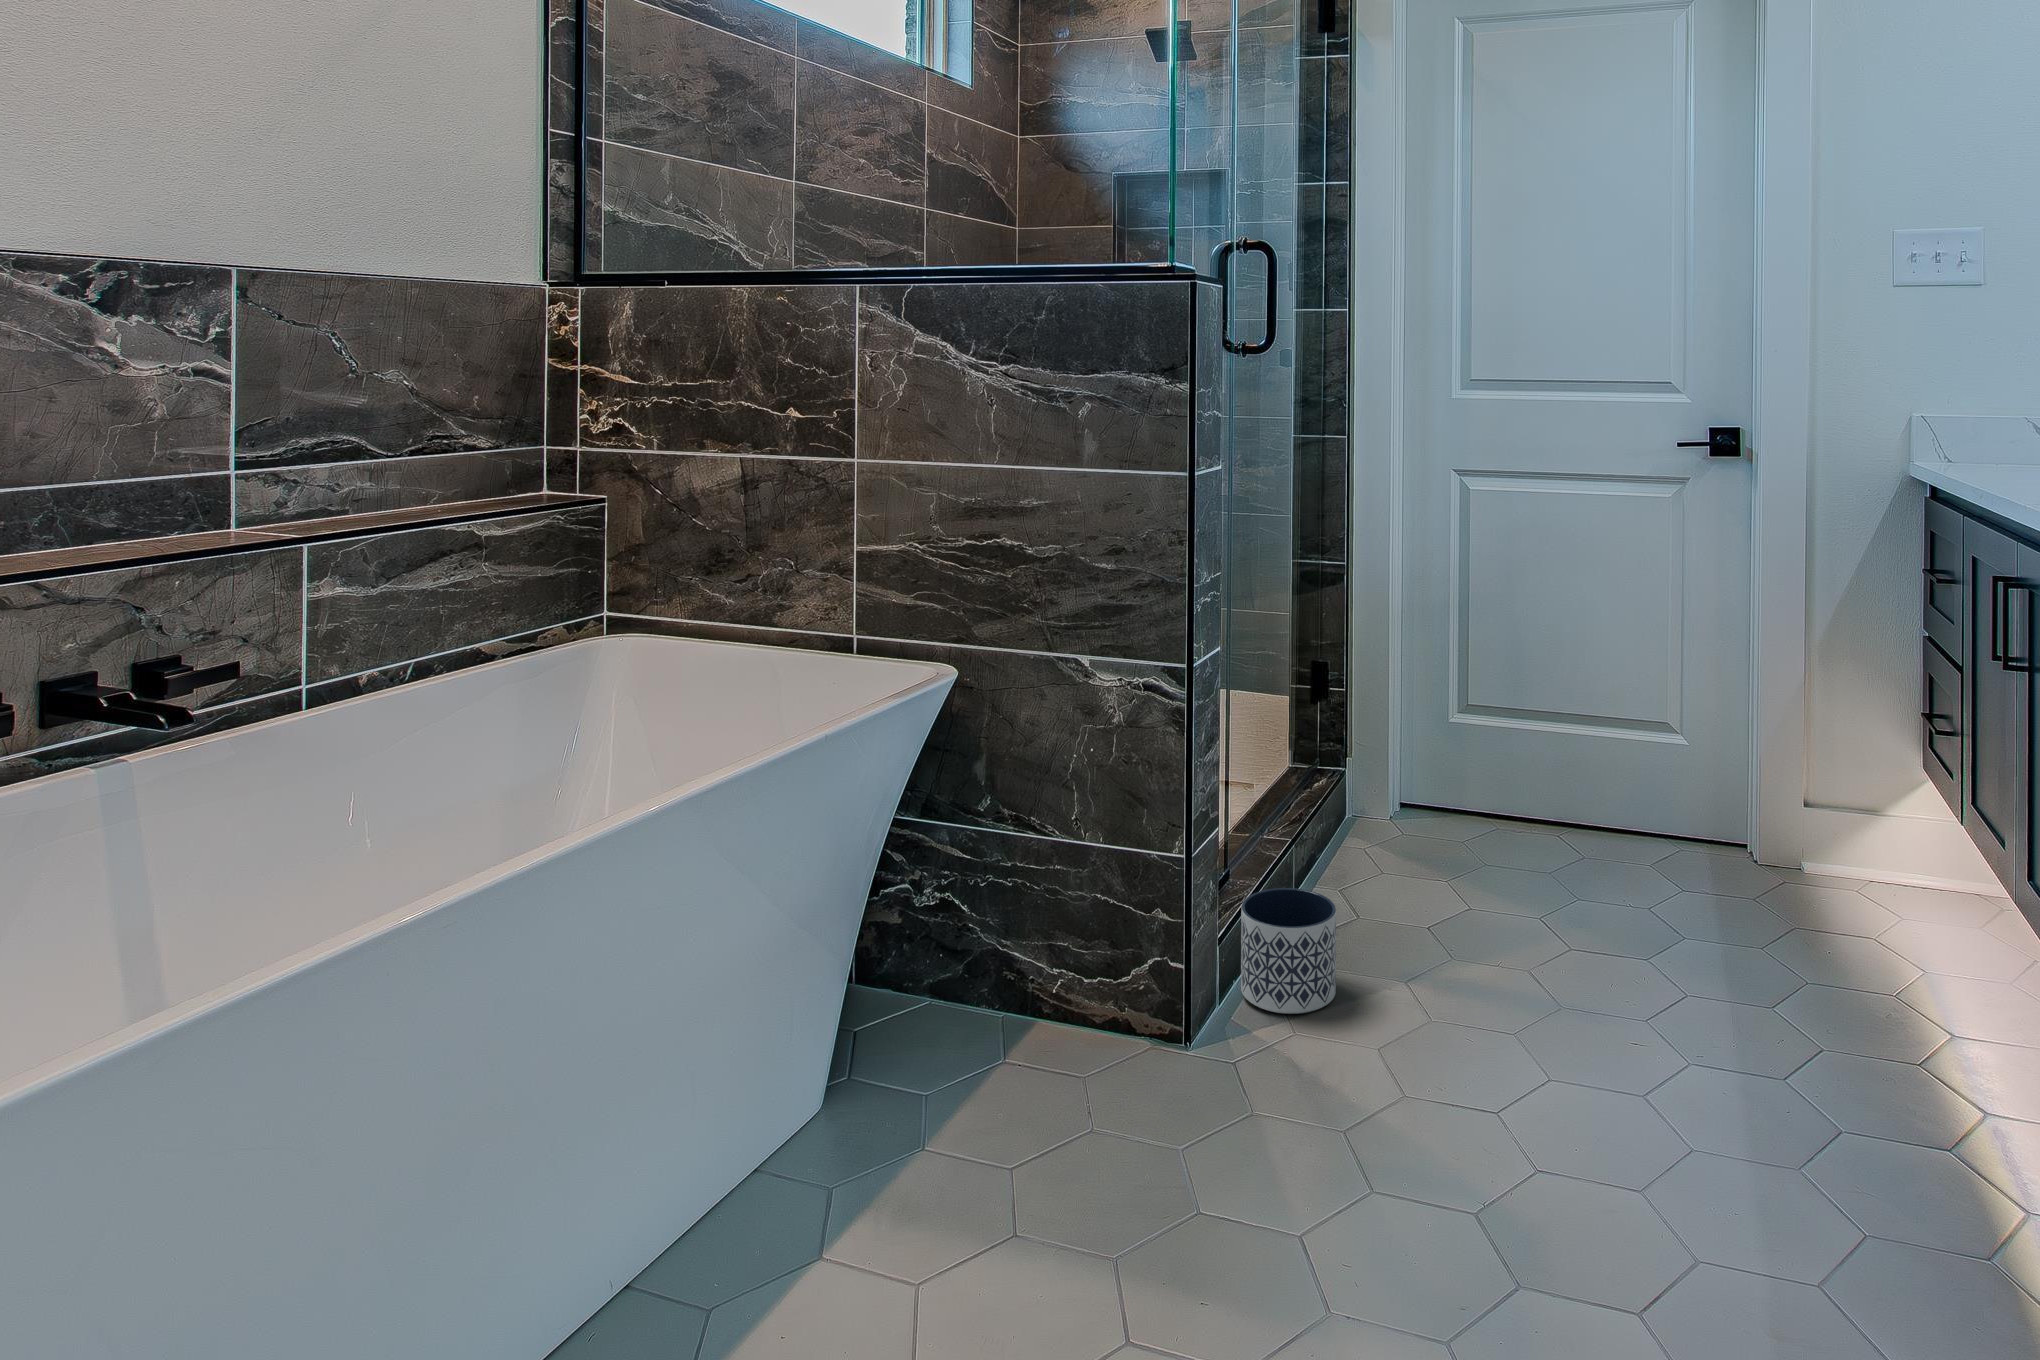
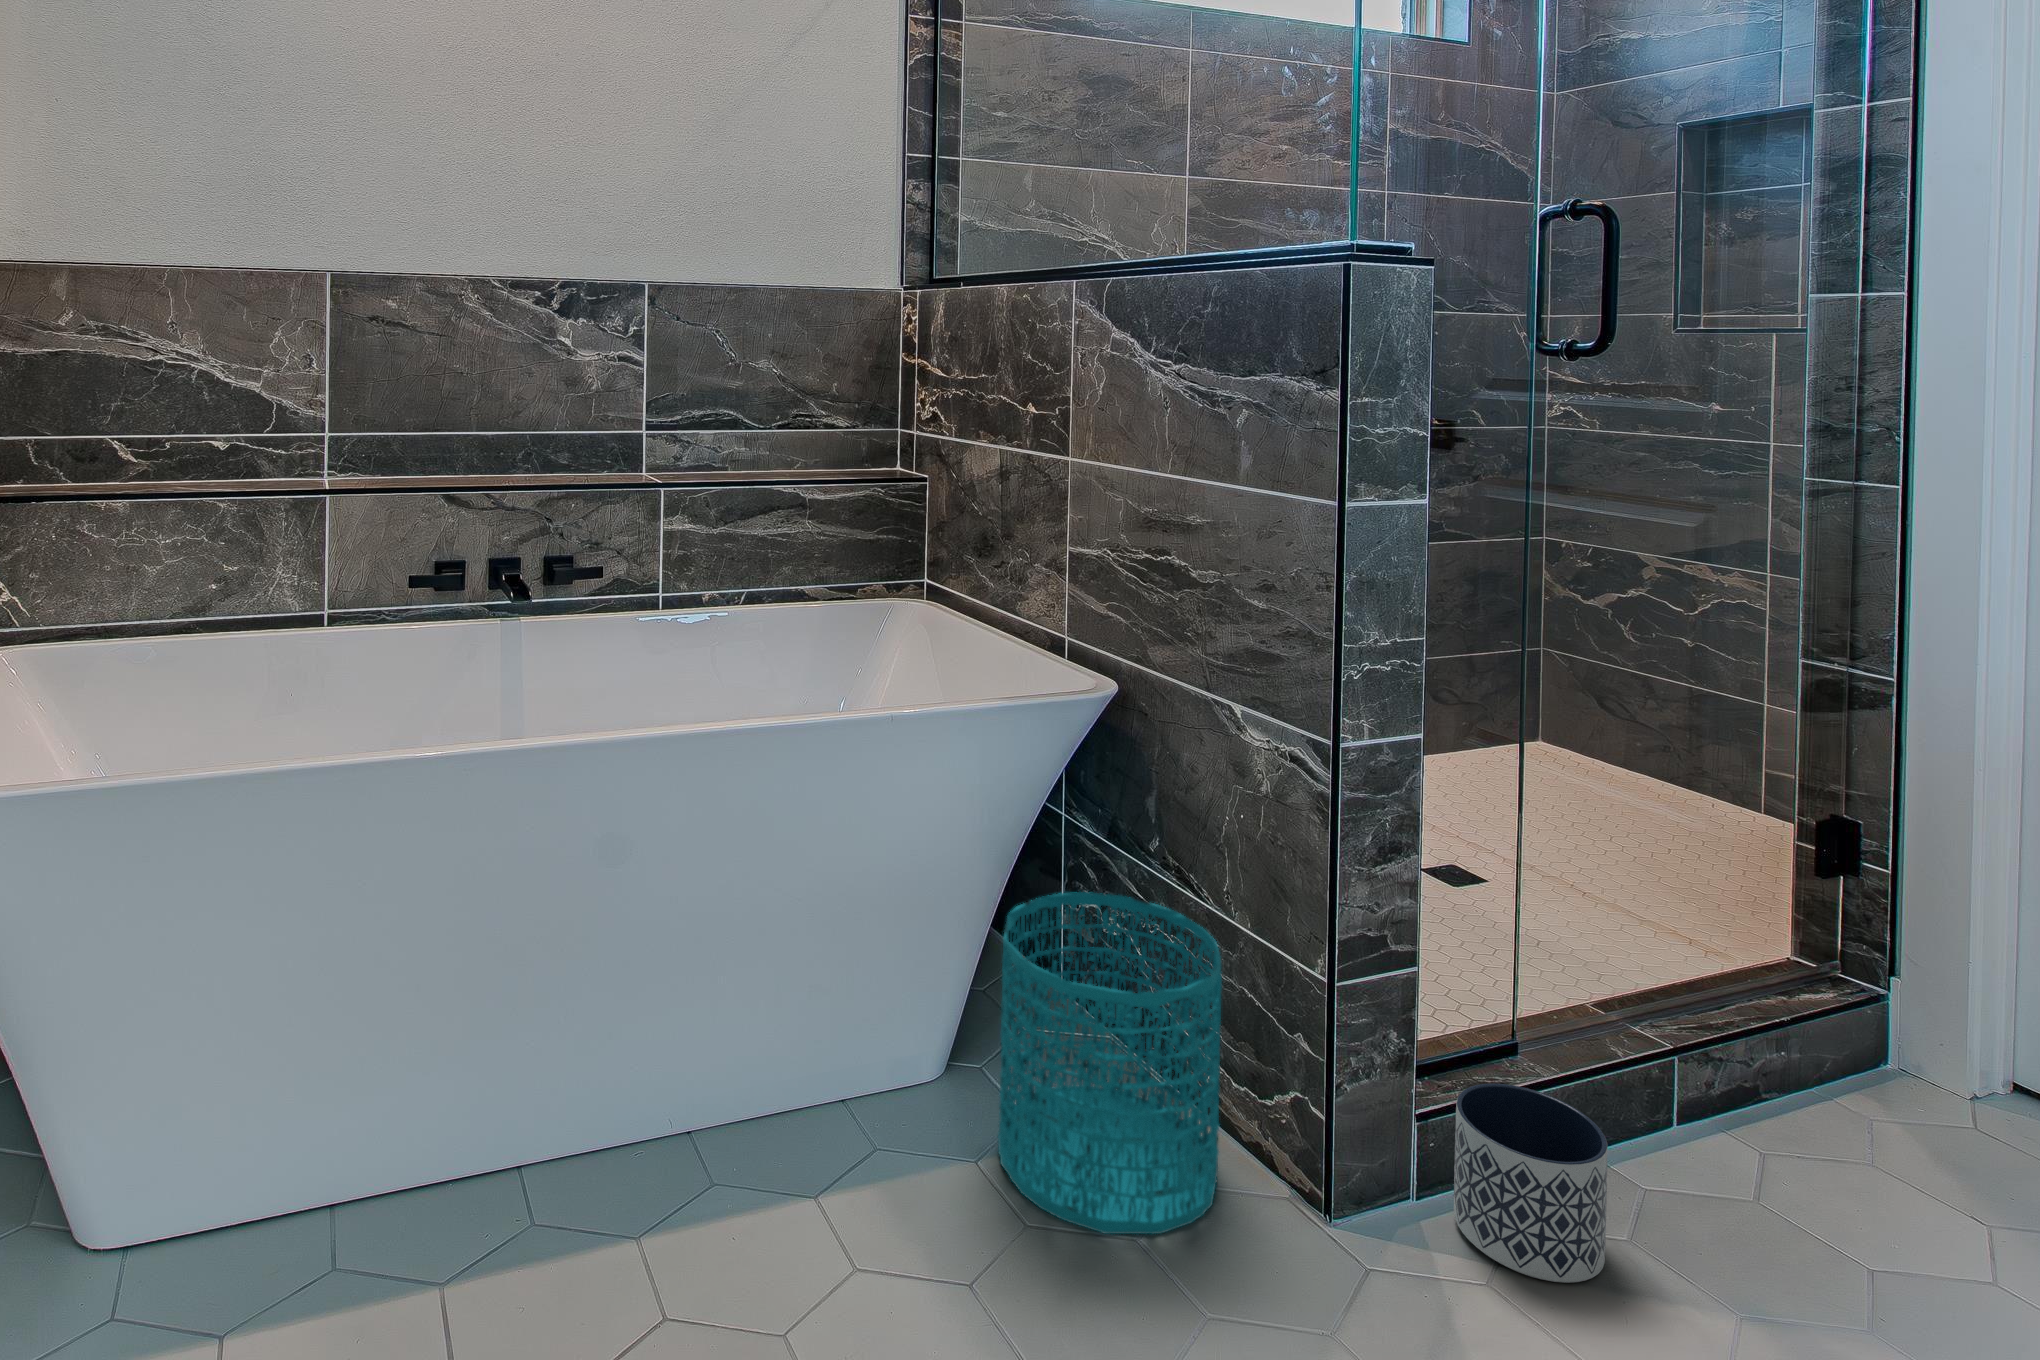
wastebasket: none [920,851,1116,1151] -> present [998,892,1222,1234]

